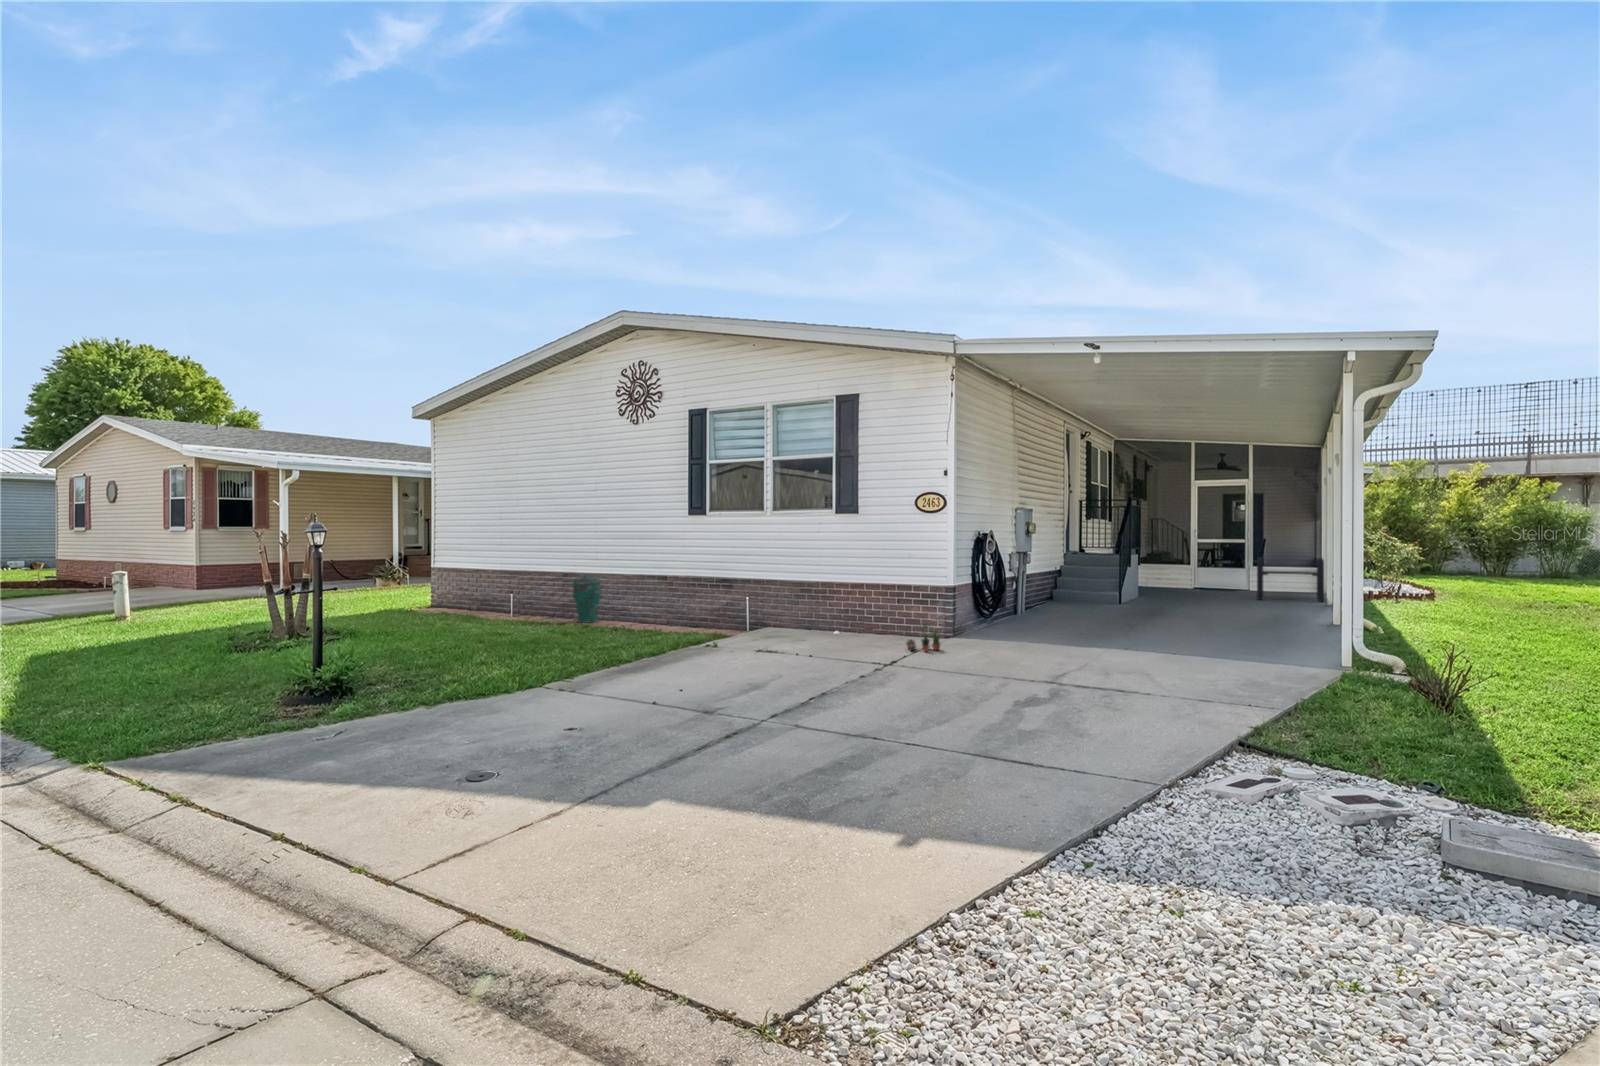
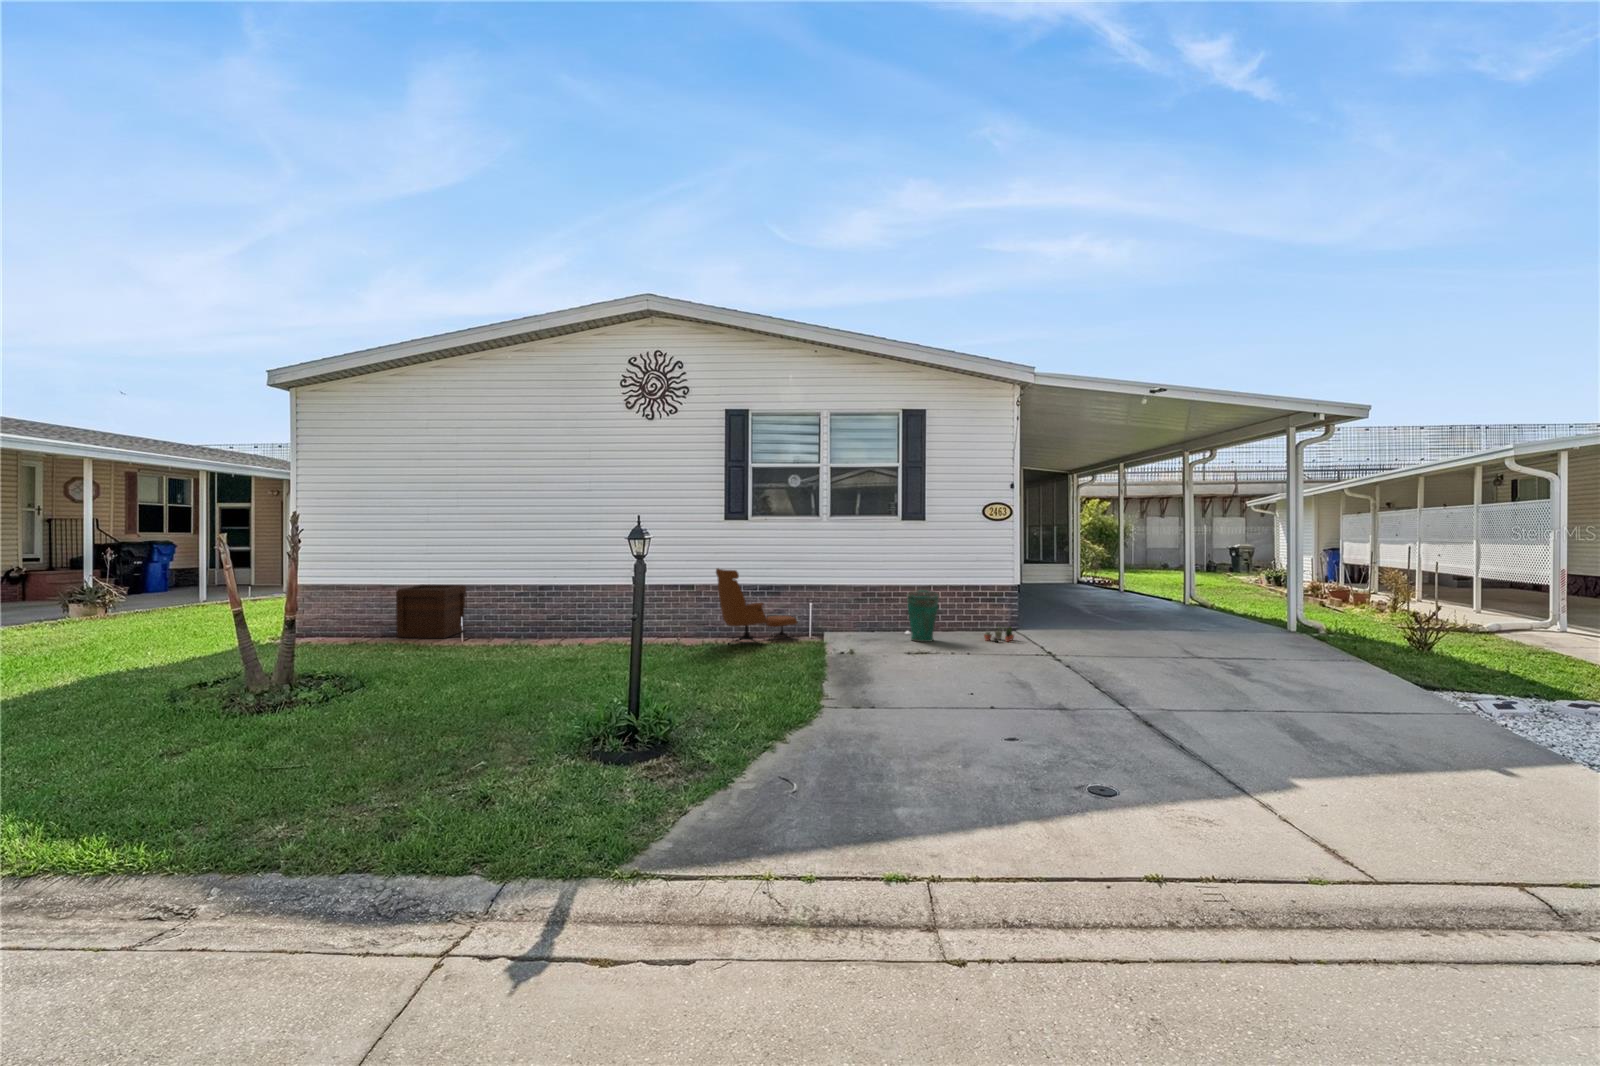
bench: present [1257,557,1324,602] -> none [1051,554,1103,587]
lounge chair: none [647,562,740,638] -> present [716,568,797,644]
wooden crate: none [461,573,521,618] -> present [396,585,466,639]
trash can: present [572,576,601,623] -> present [906,590,939,642]

